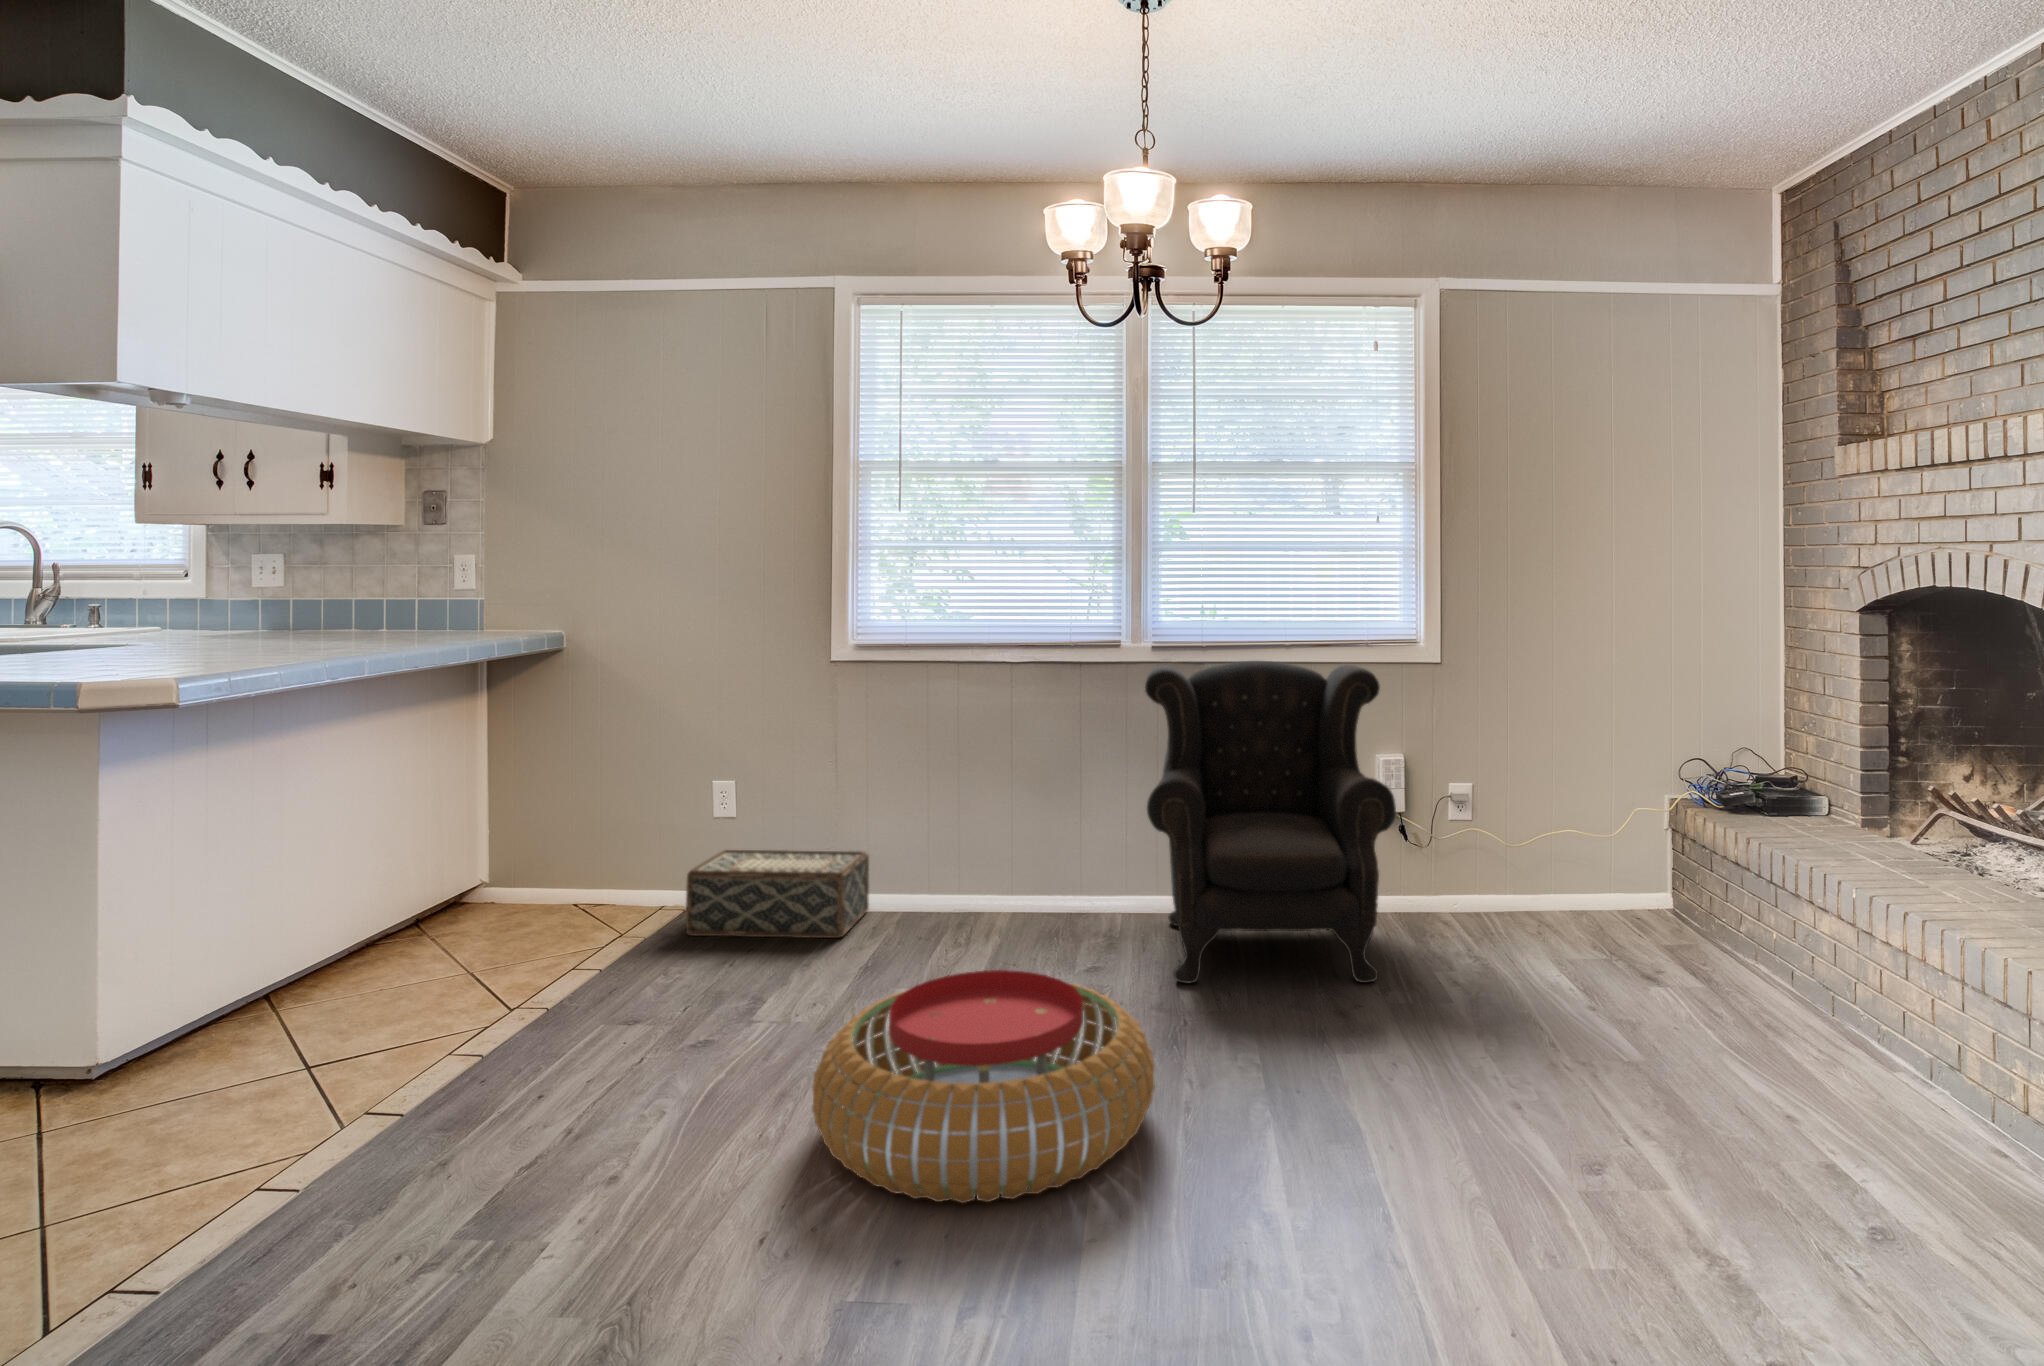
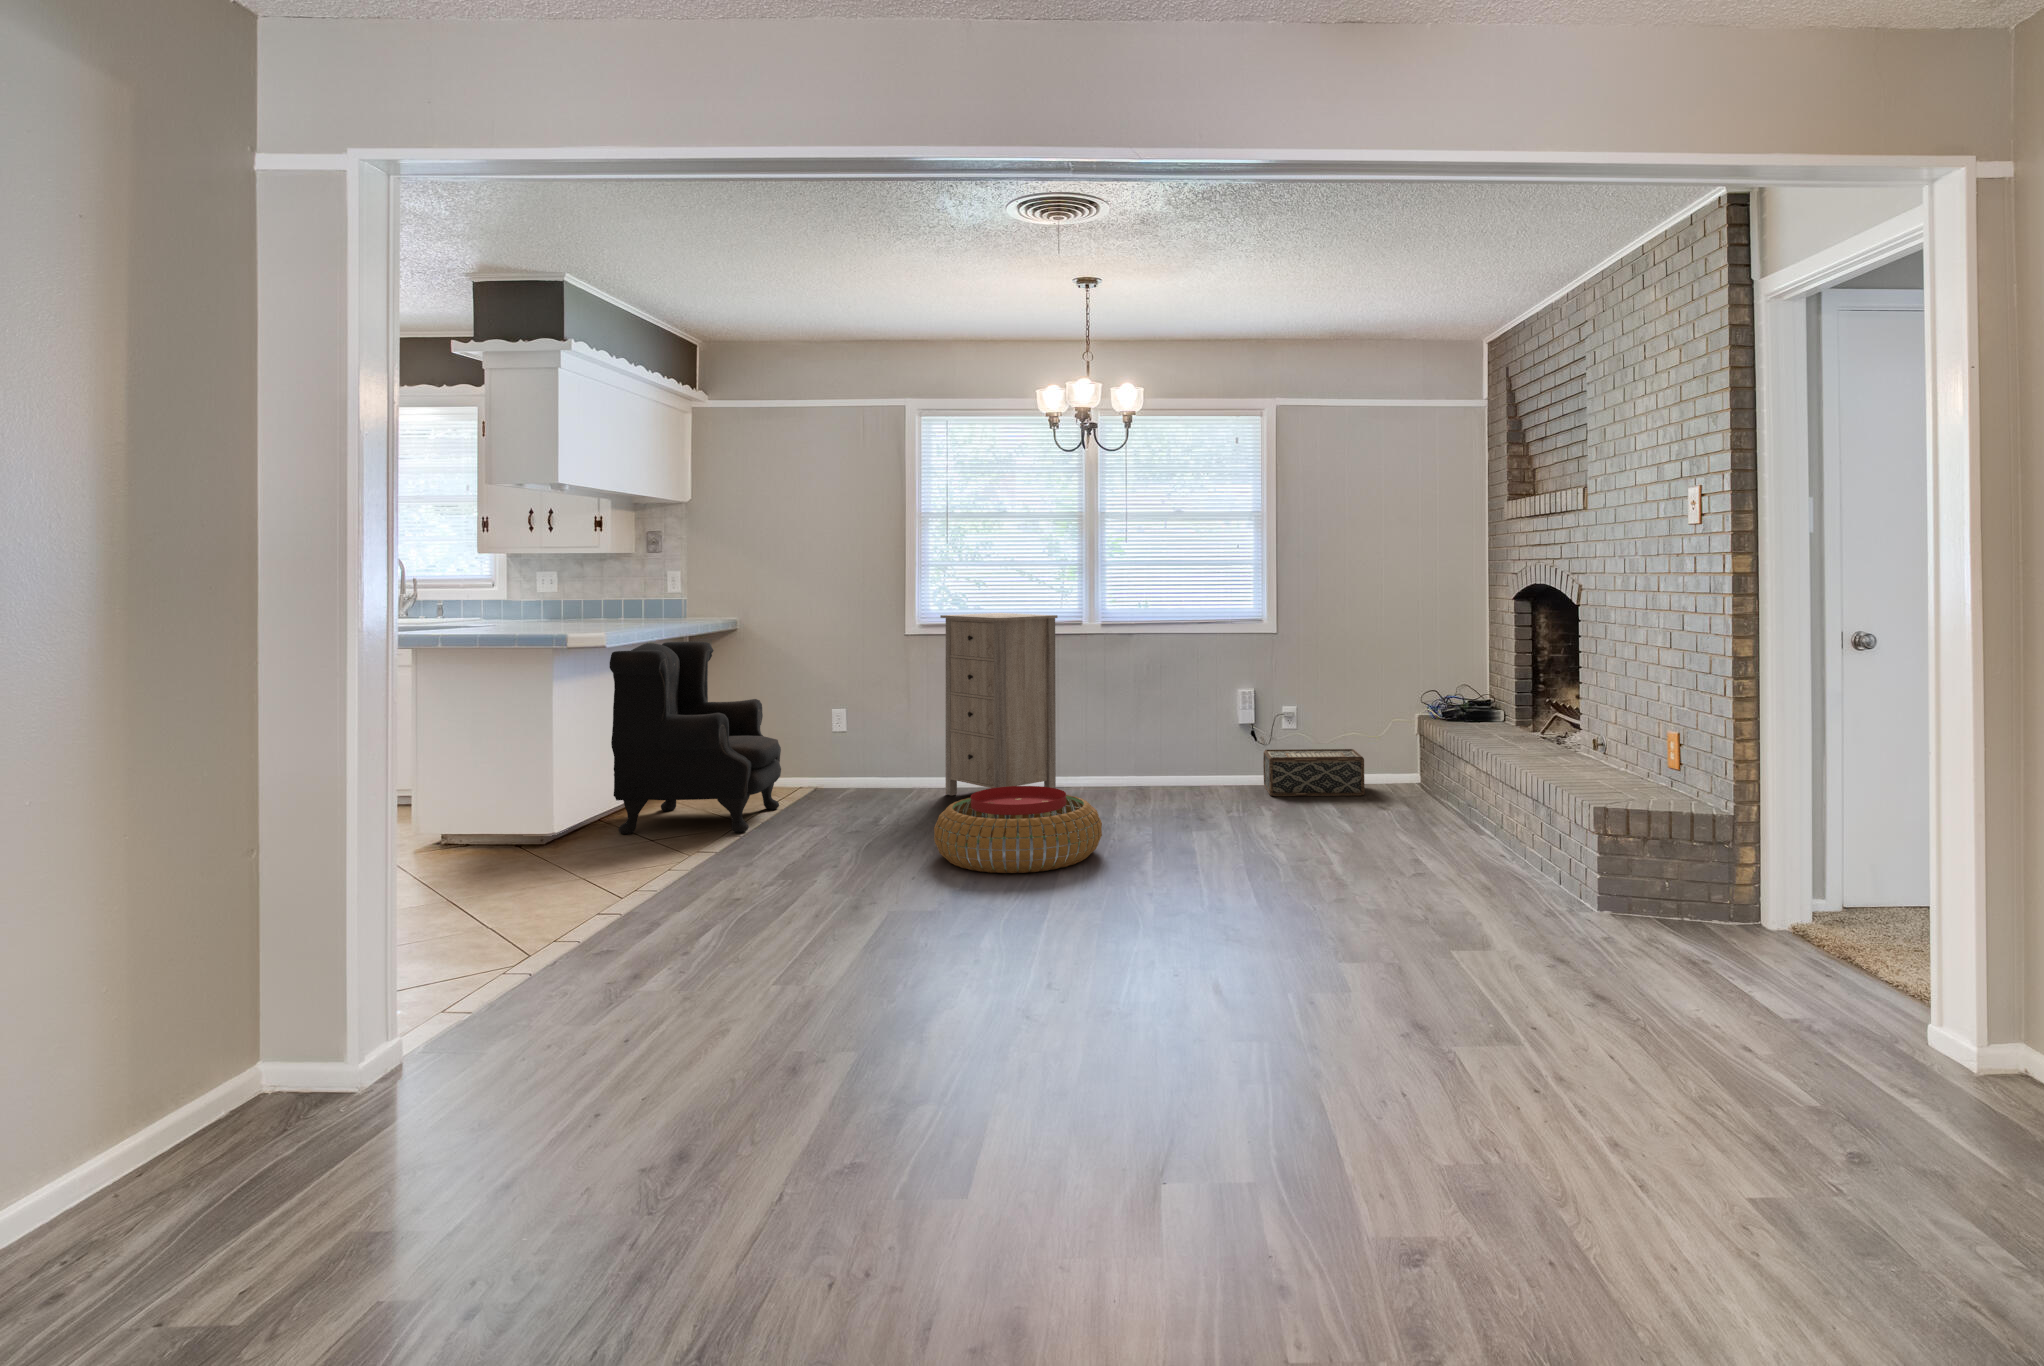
storage cabinet: none [885,625,1077,962] -> present [940,613,1058,795]
armchair: present [1145,661,1396,983] -> present [610,641,781,834]
woven basket: present [686,850,869,938] -> present [1263,749,1364,796]

